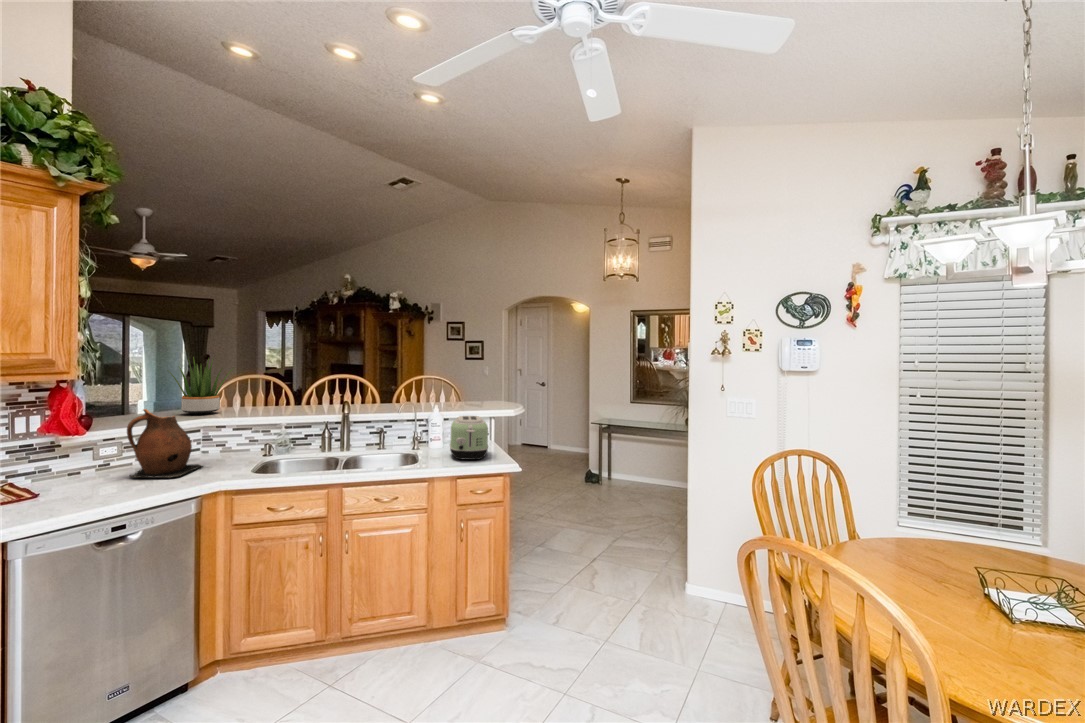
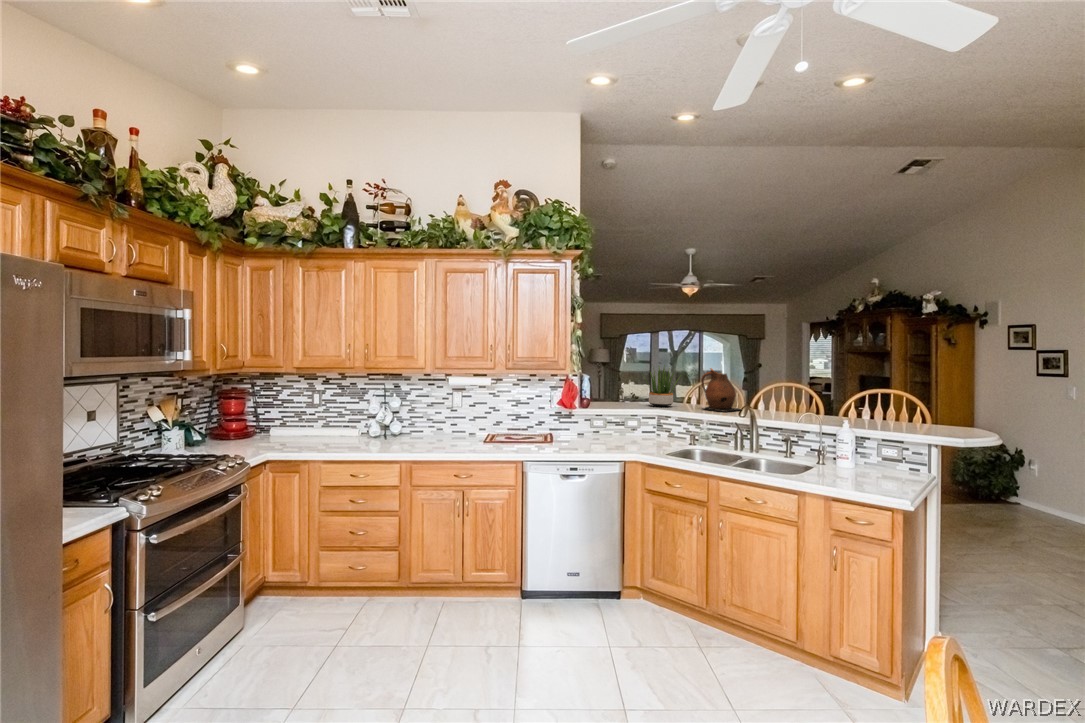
ceramic pitcher: present [127,409,202,478] -> present [701,368,741,411]
toaster: present [450,416,488,460] -> none [838,435,895,487]

